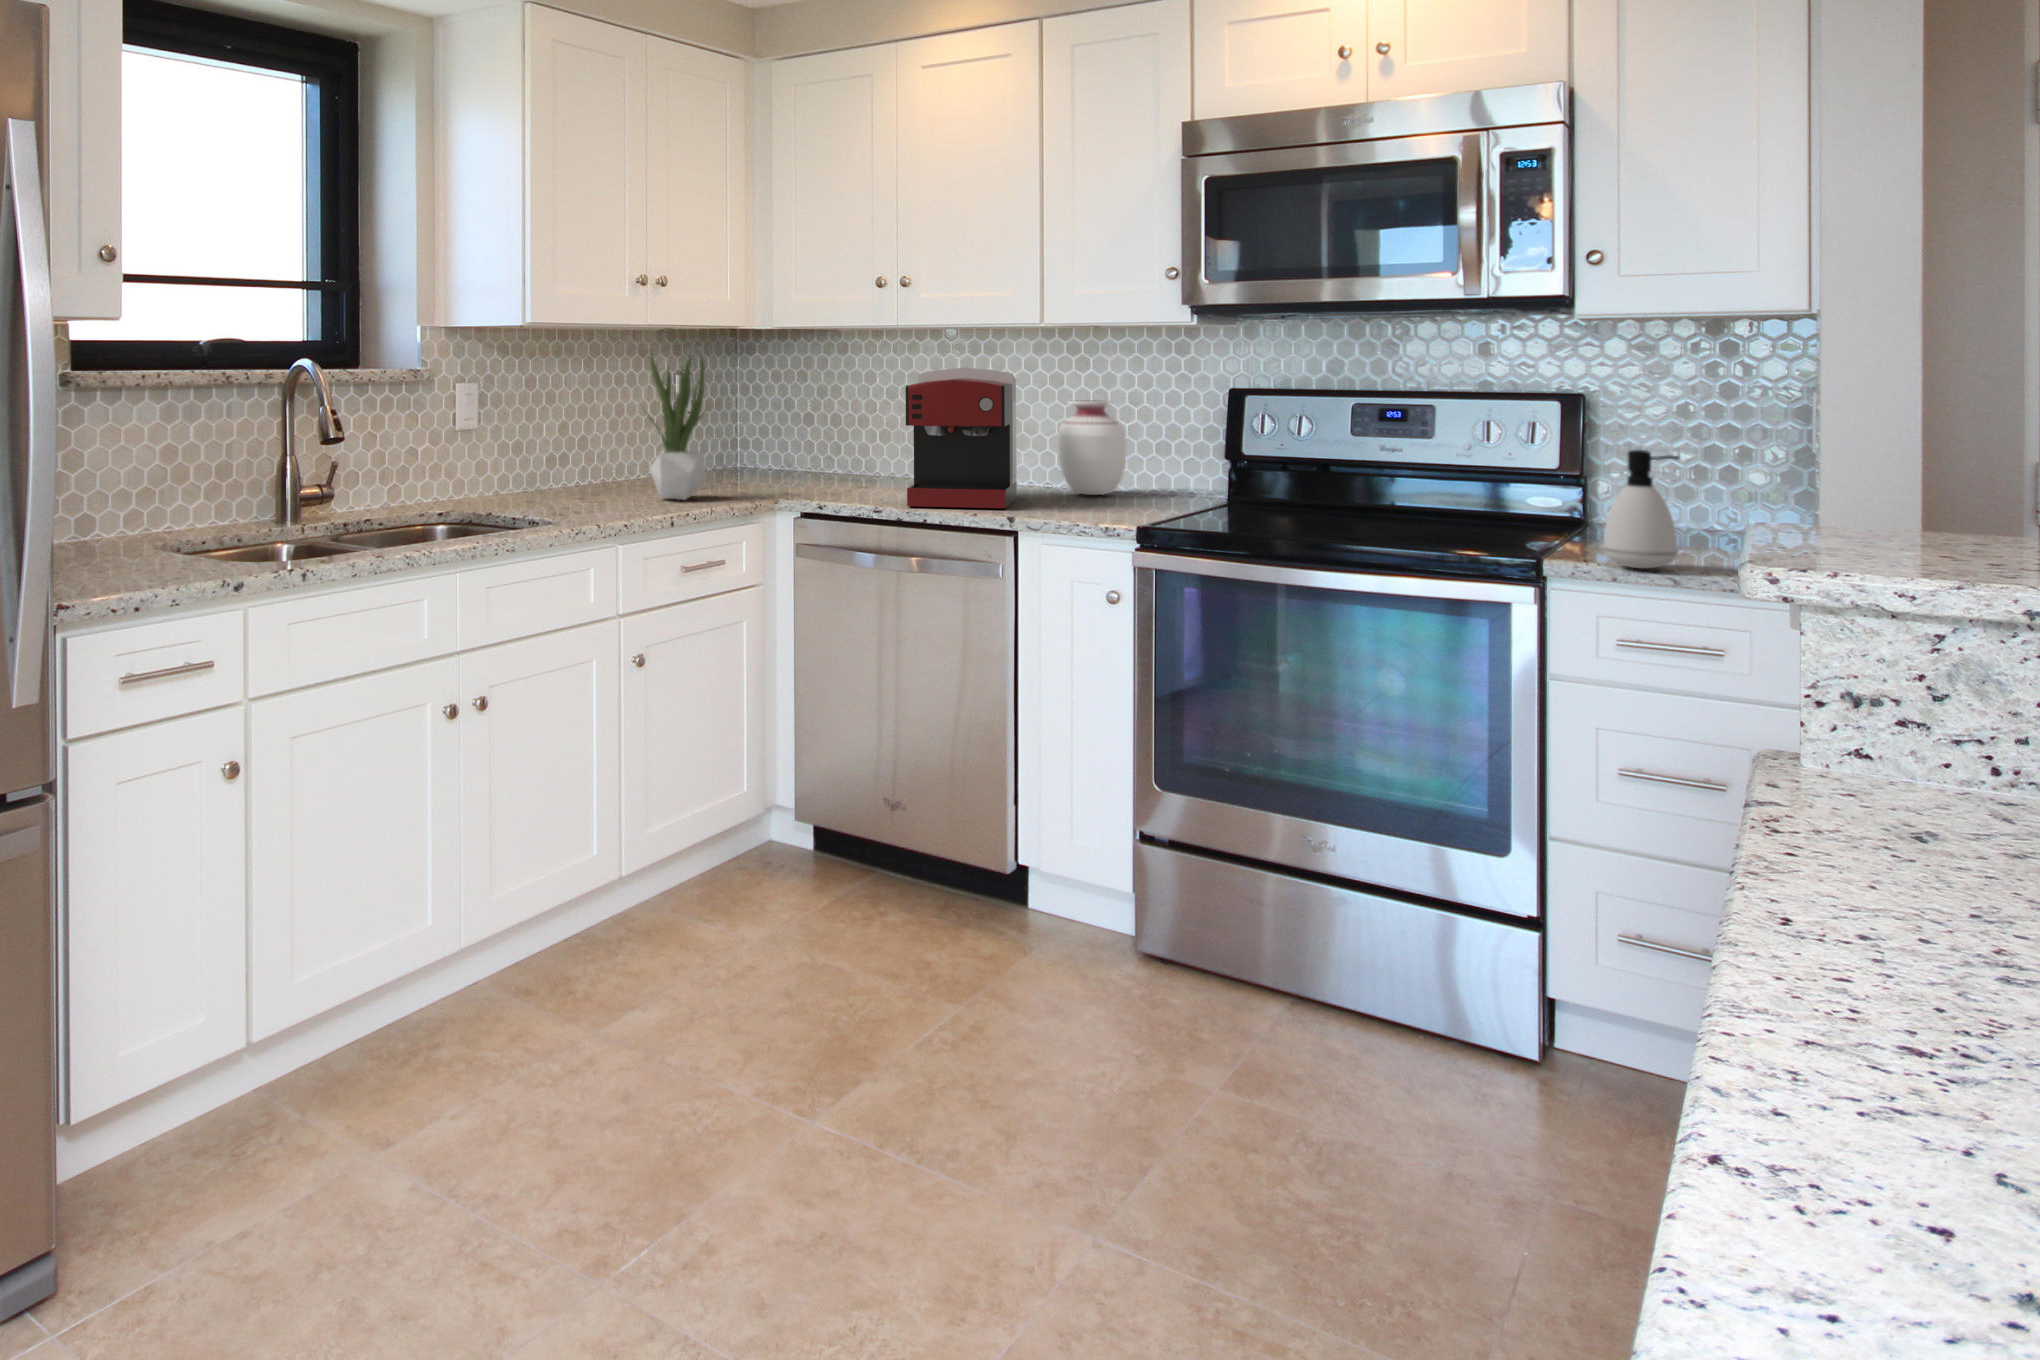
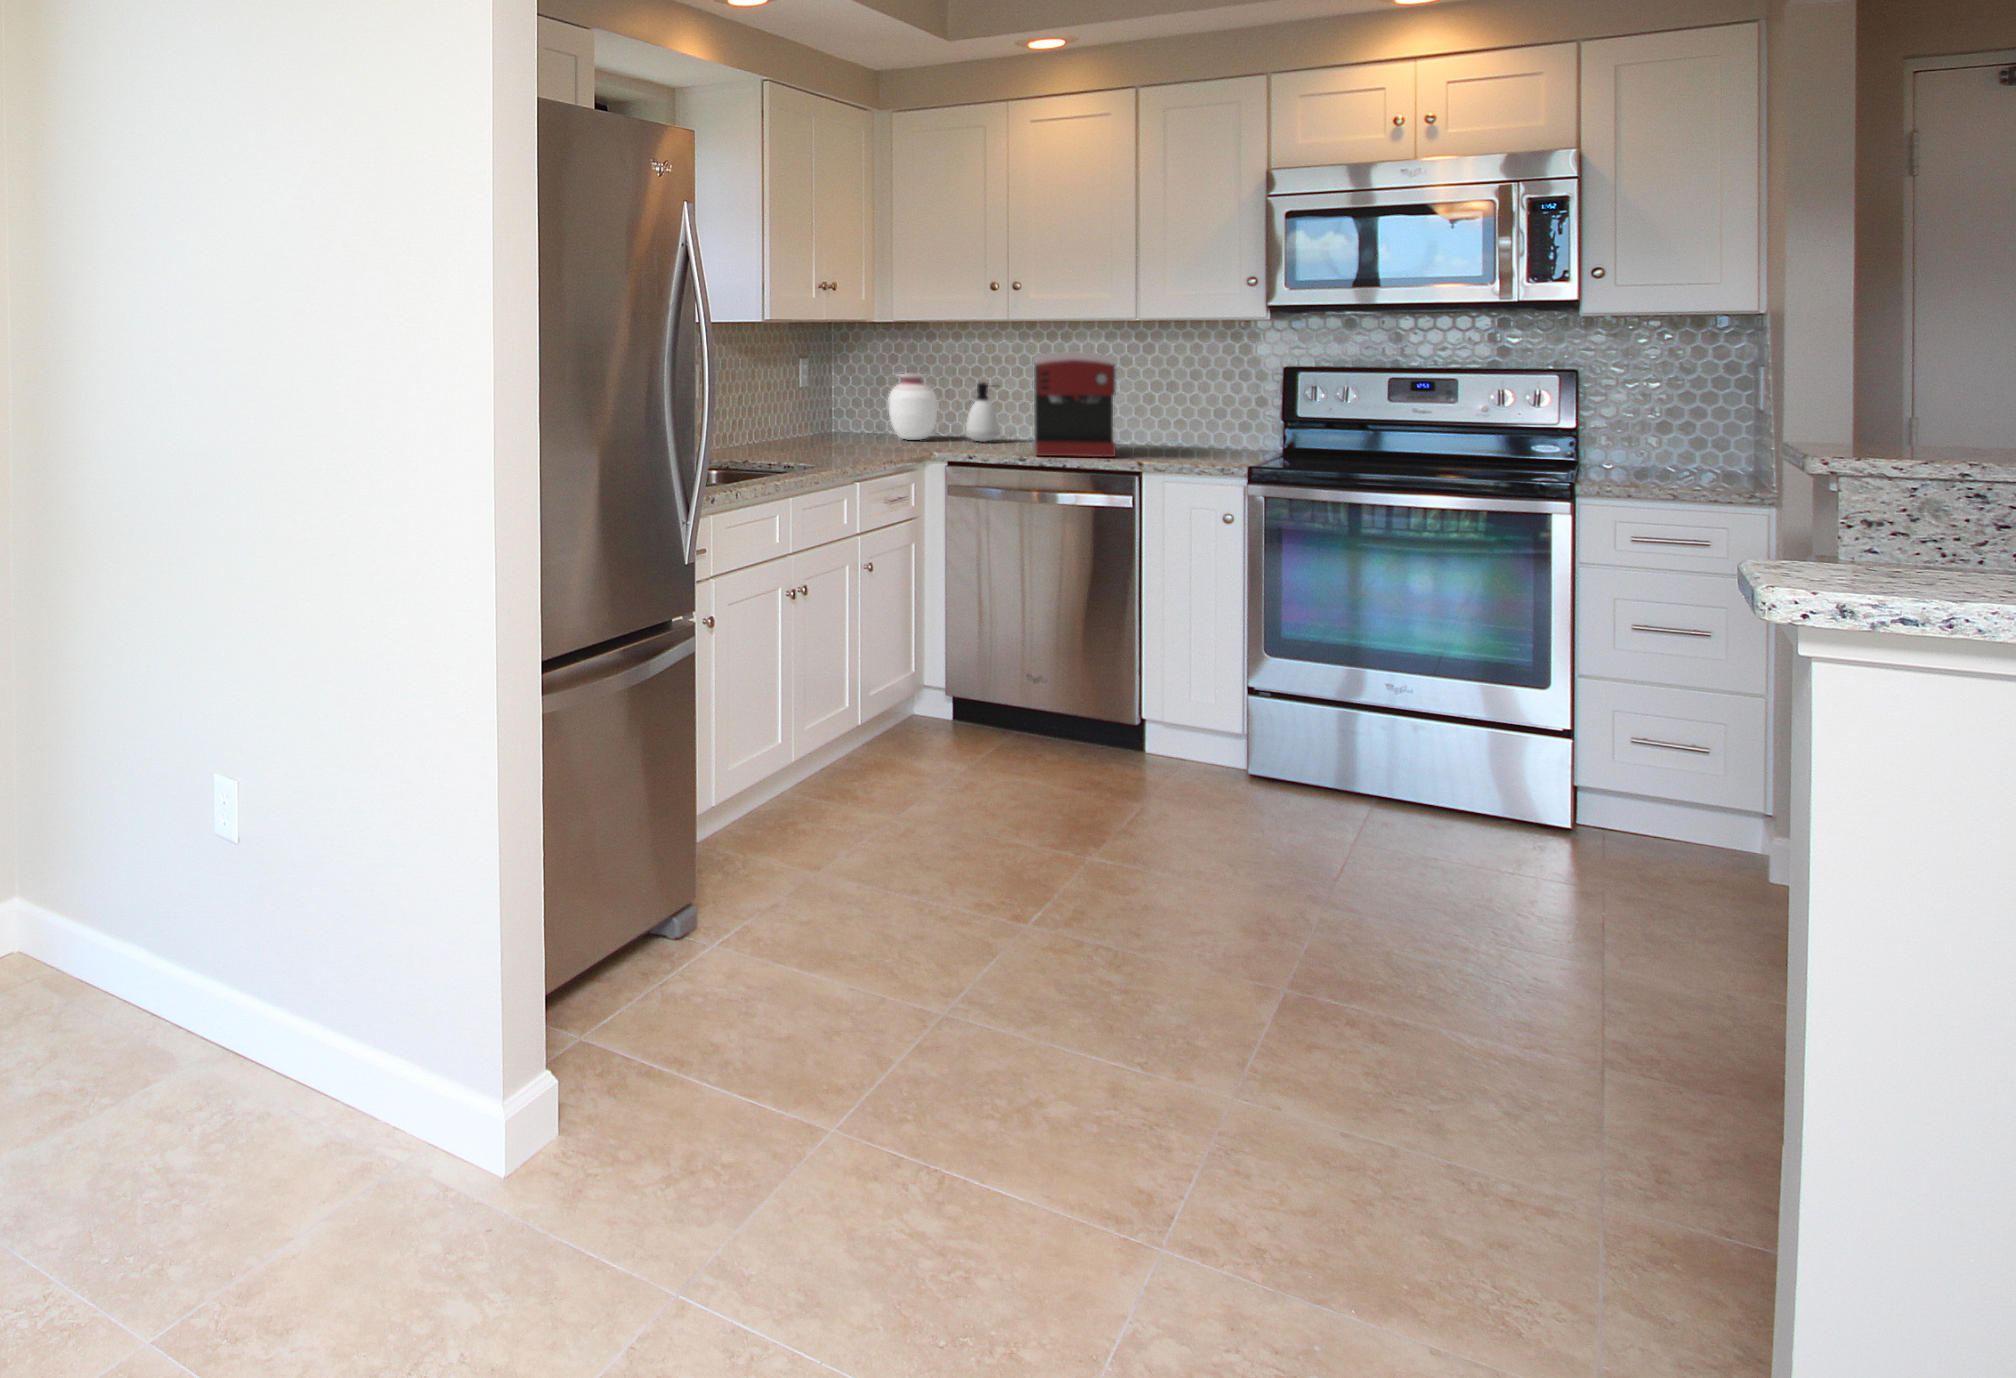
potted plant: present [648,354,707,500] -> none [818,338,871,452]
vase: present [1058,401,1126,495] -> present [889,373,937,440]
soap dispenser: present [1603,450,1679,569] -> present [966,382,999,442]

